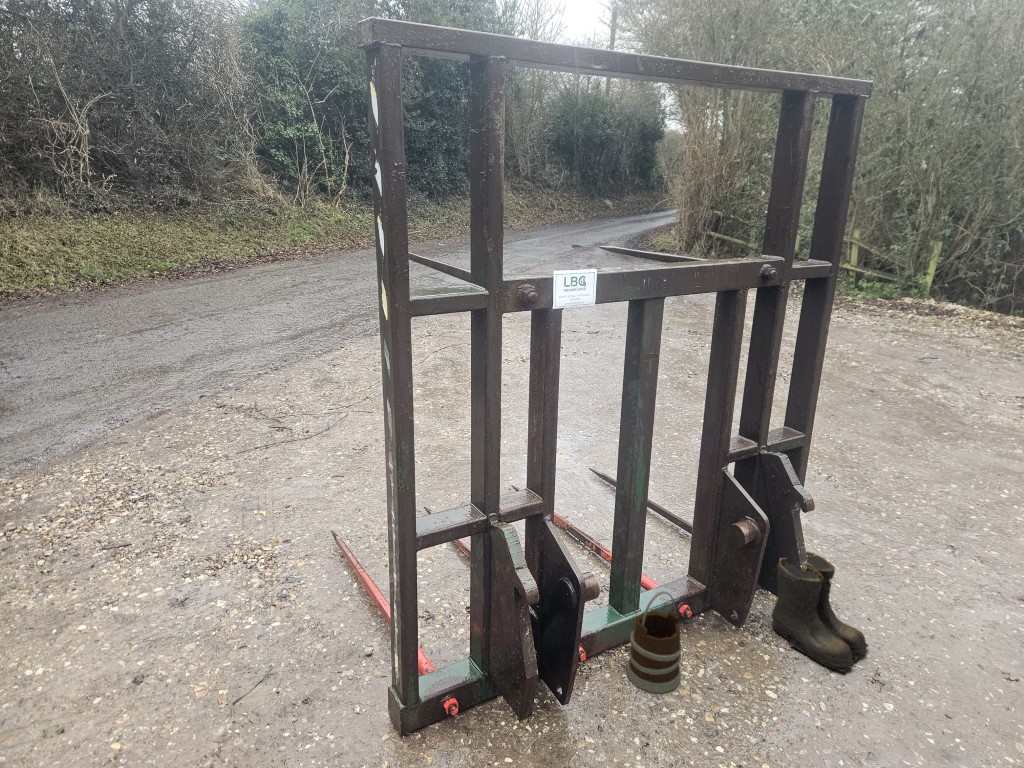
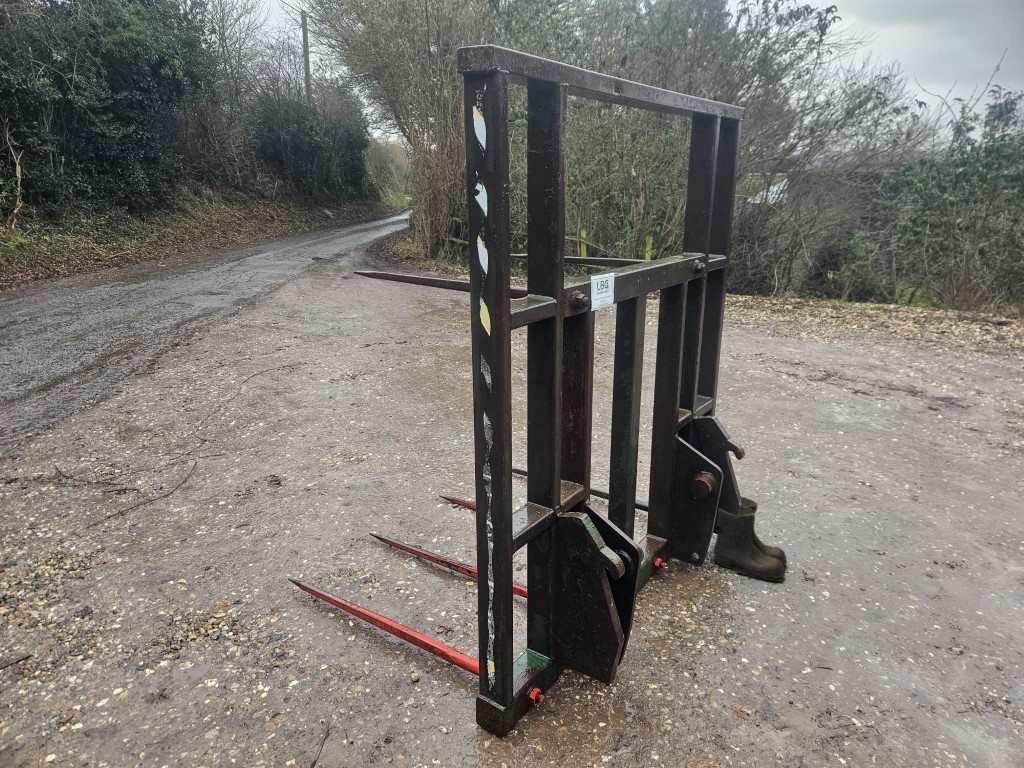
wooden bucket: present [627,592,682,693] -> none [636,548,682,636]

